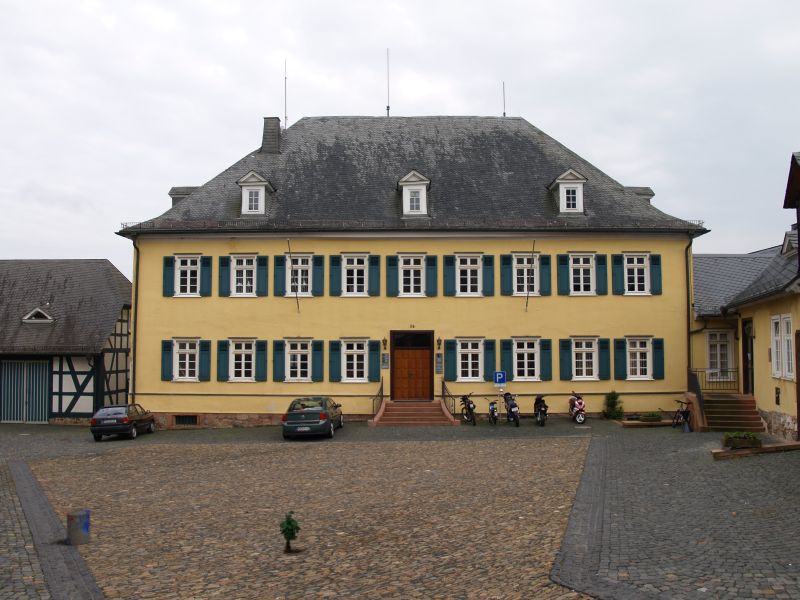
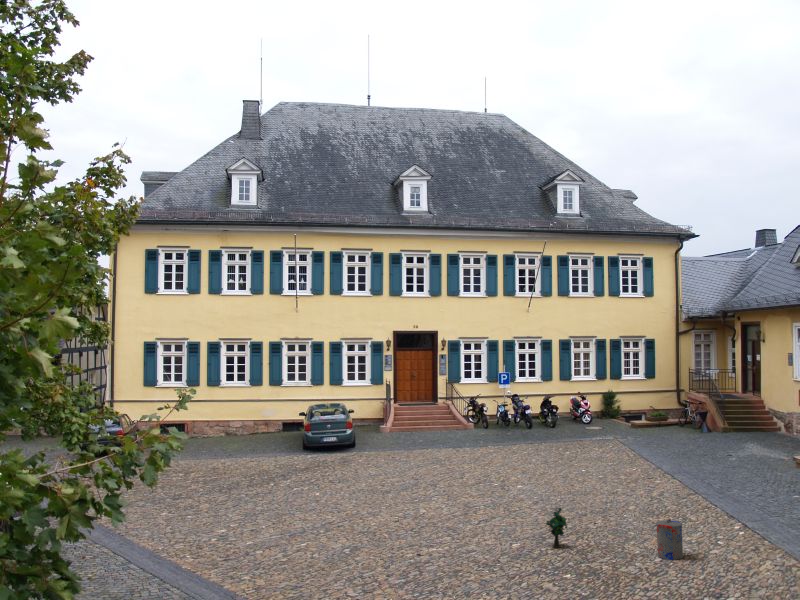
trash can: present [66,508,91,545] -> present [656,519,683,560]

